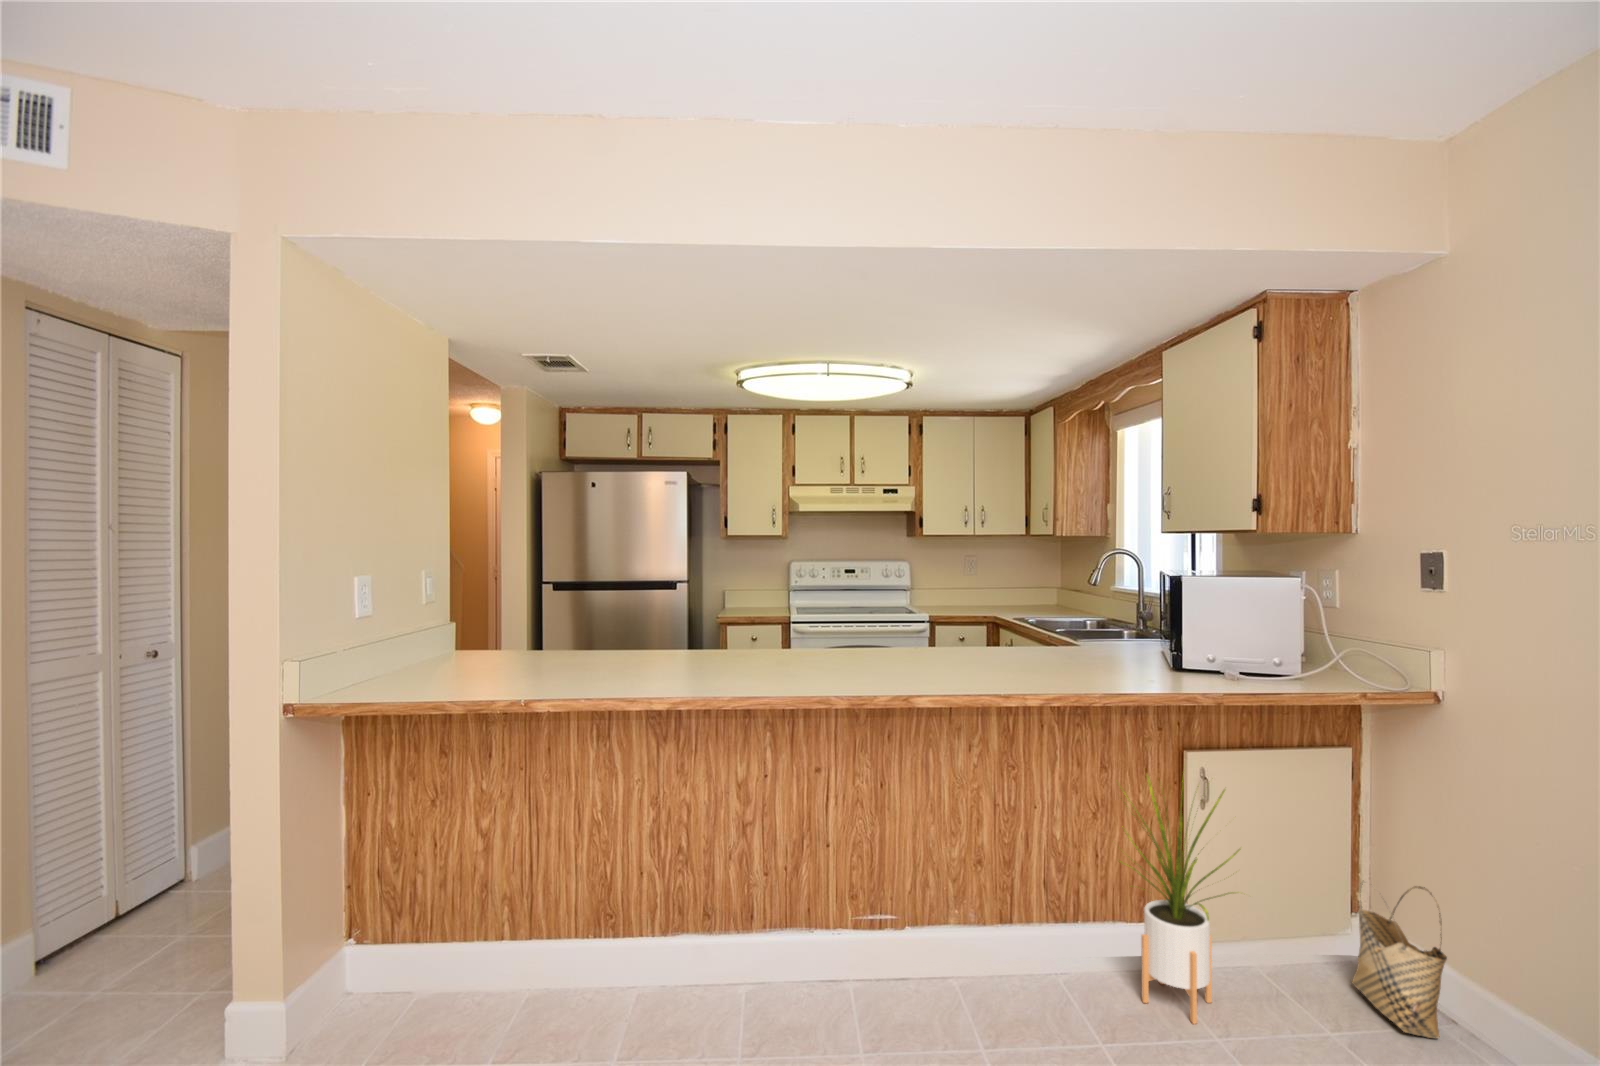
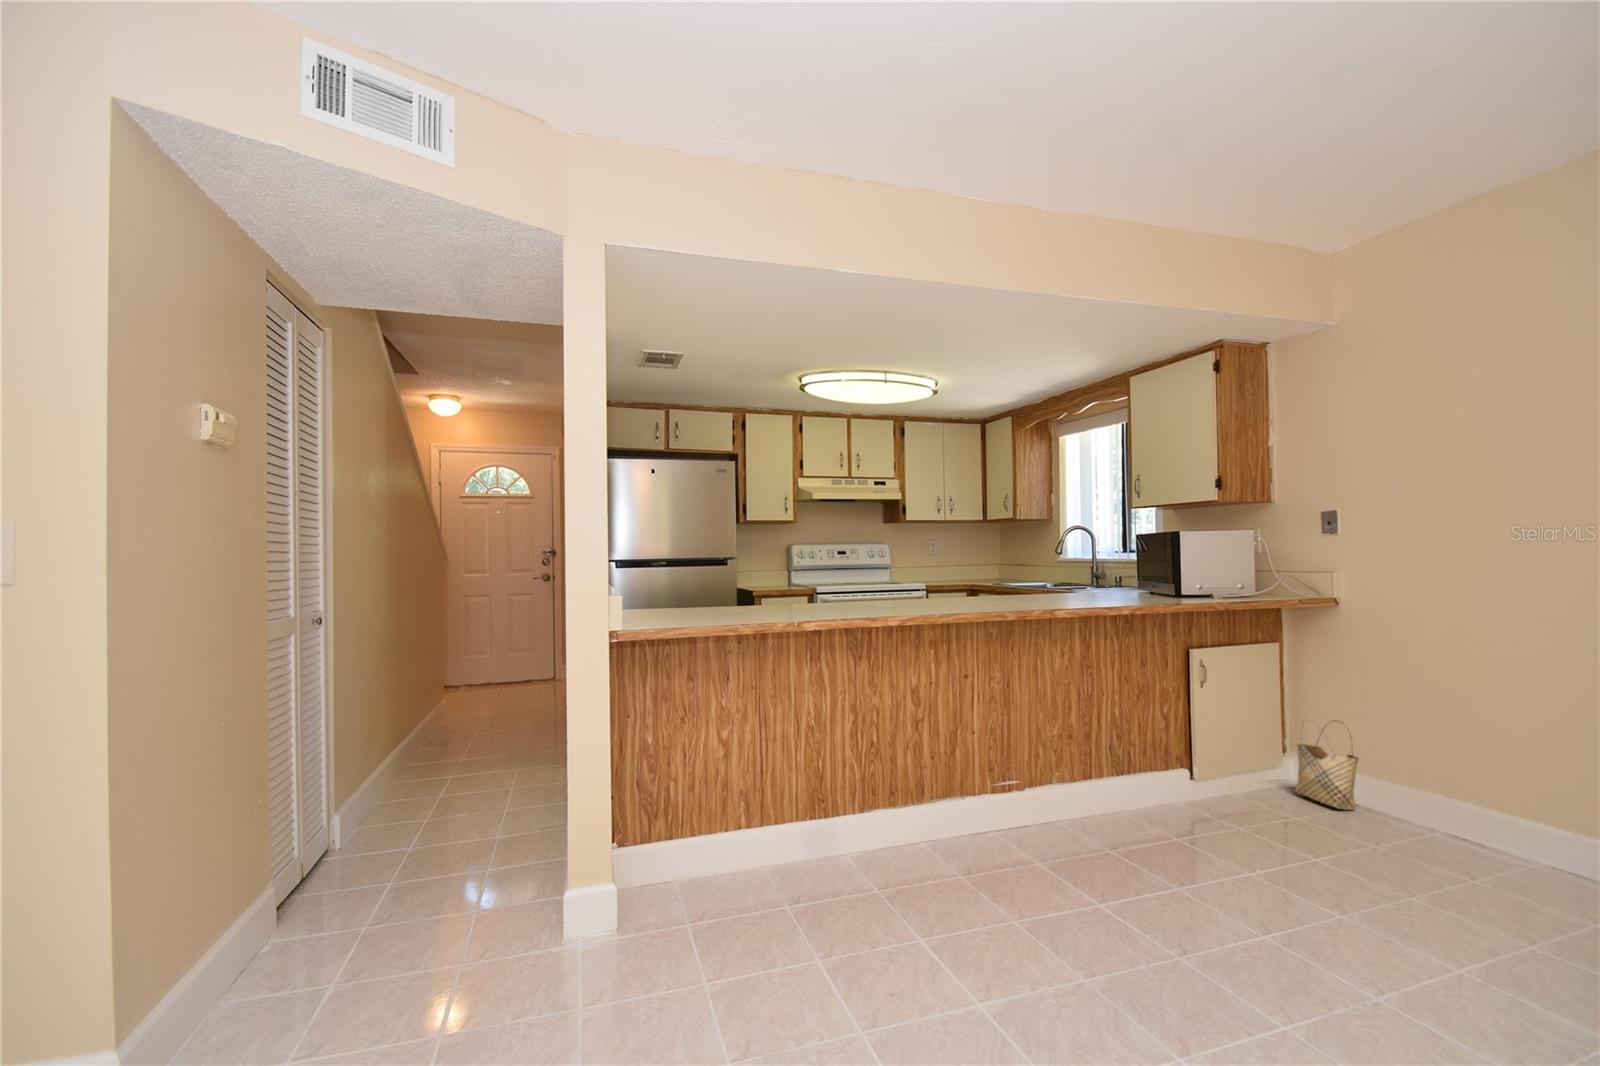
house plant: present [1120,776,1240,1024] -> none [1158,654,1254,821]

